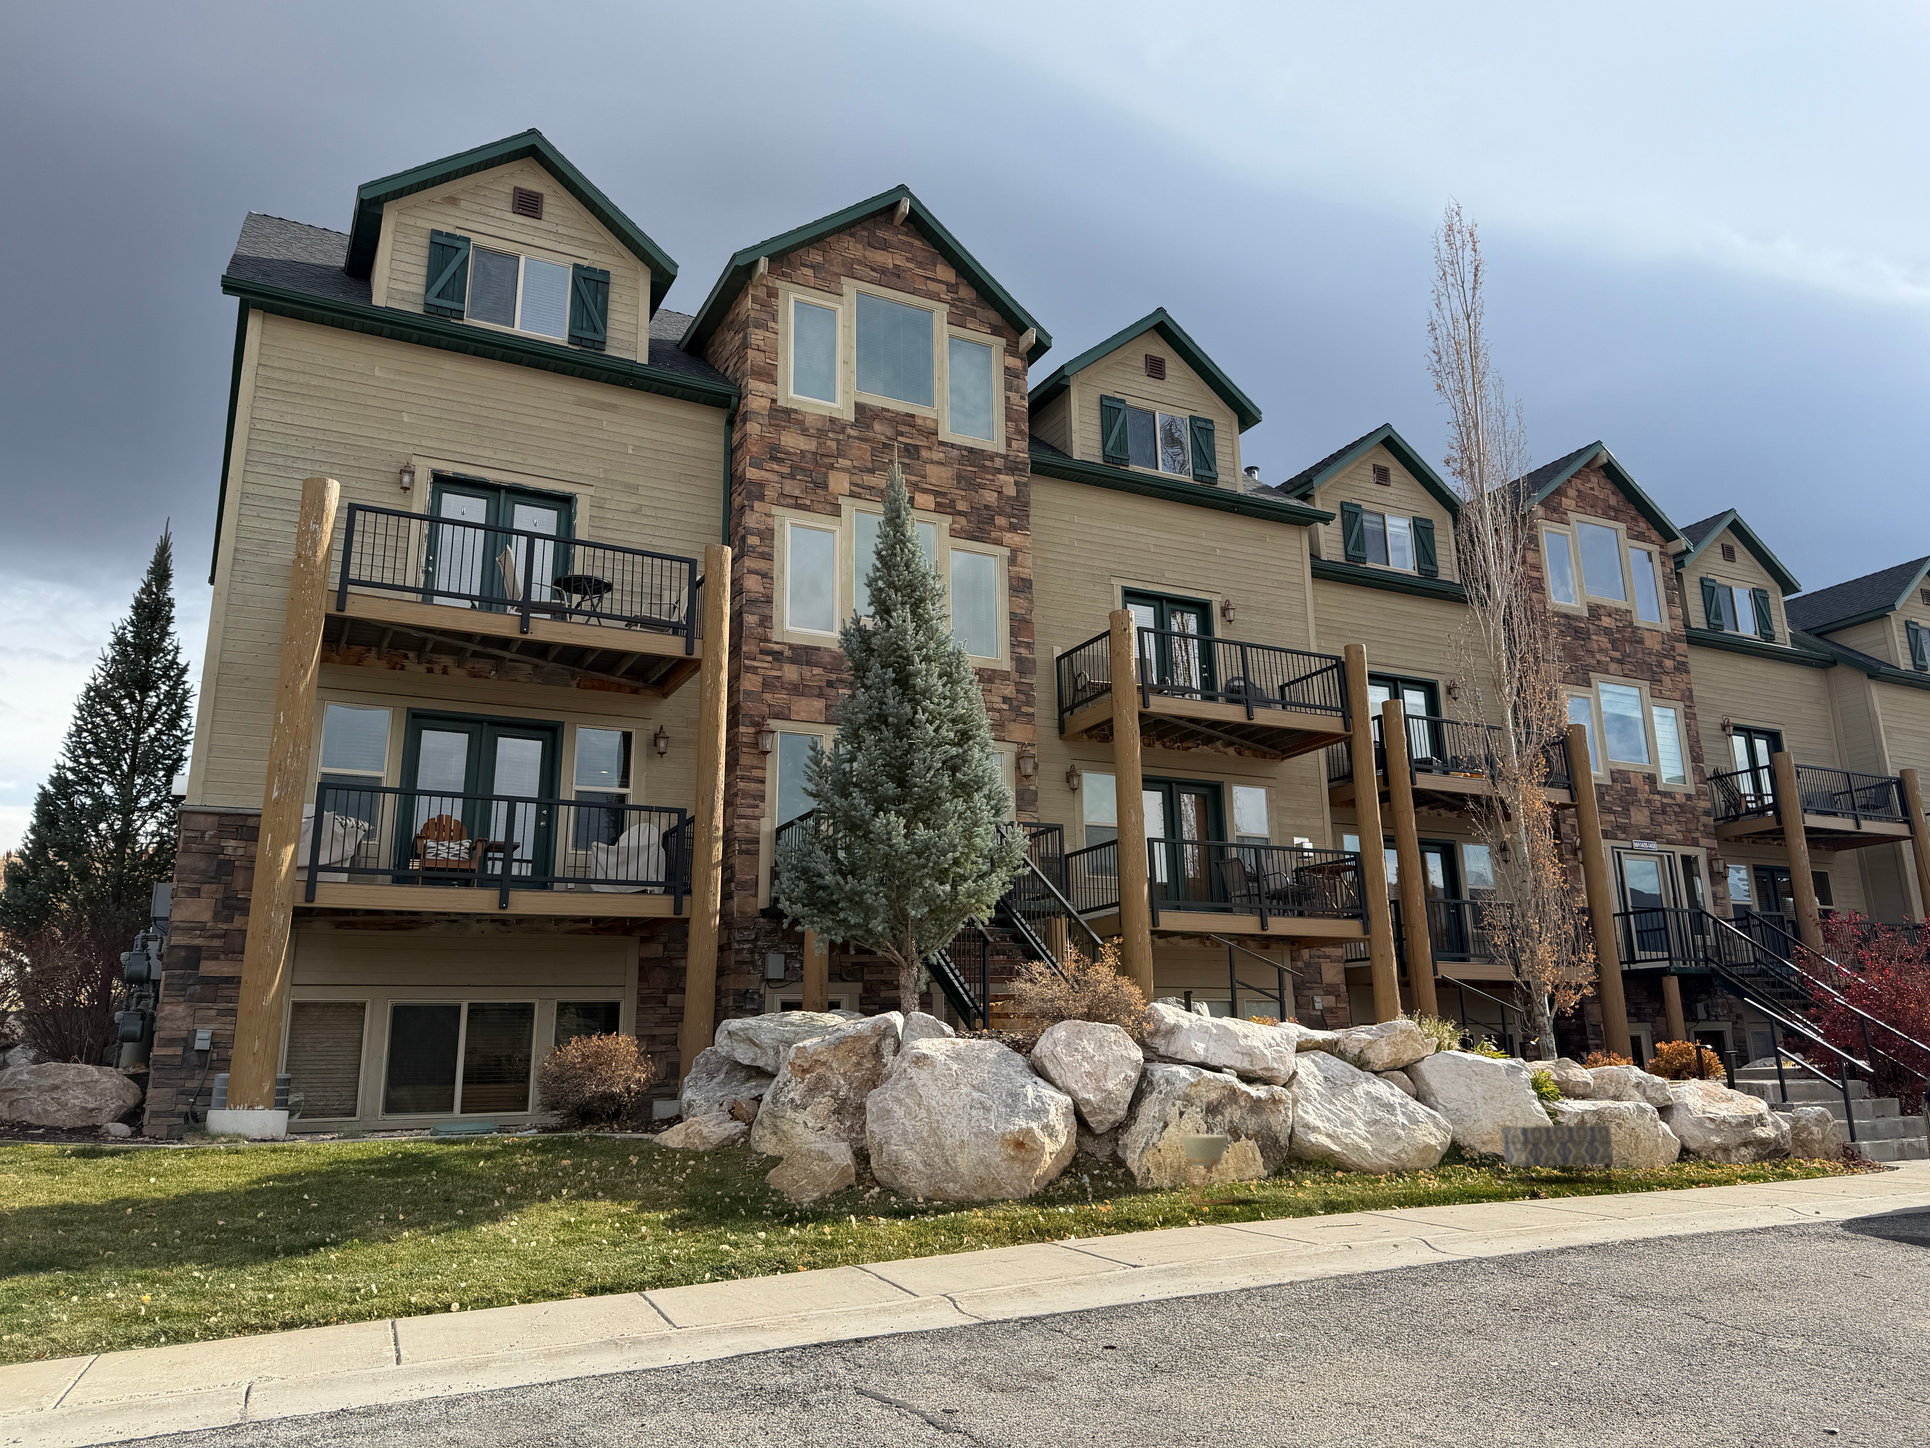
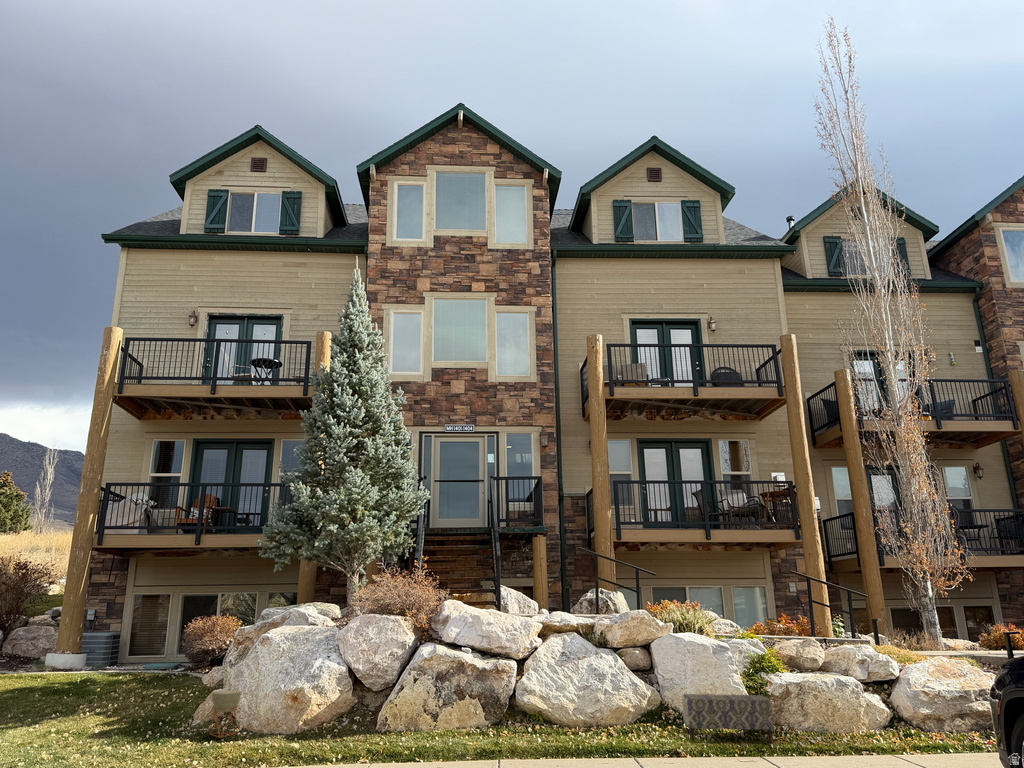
planter: present [1182,1135,1232,1204] -> present [209,690,241,738]

